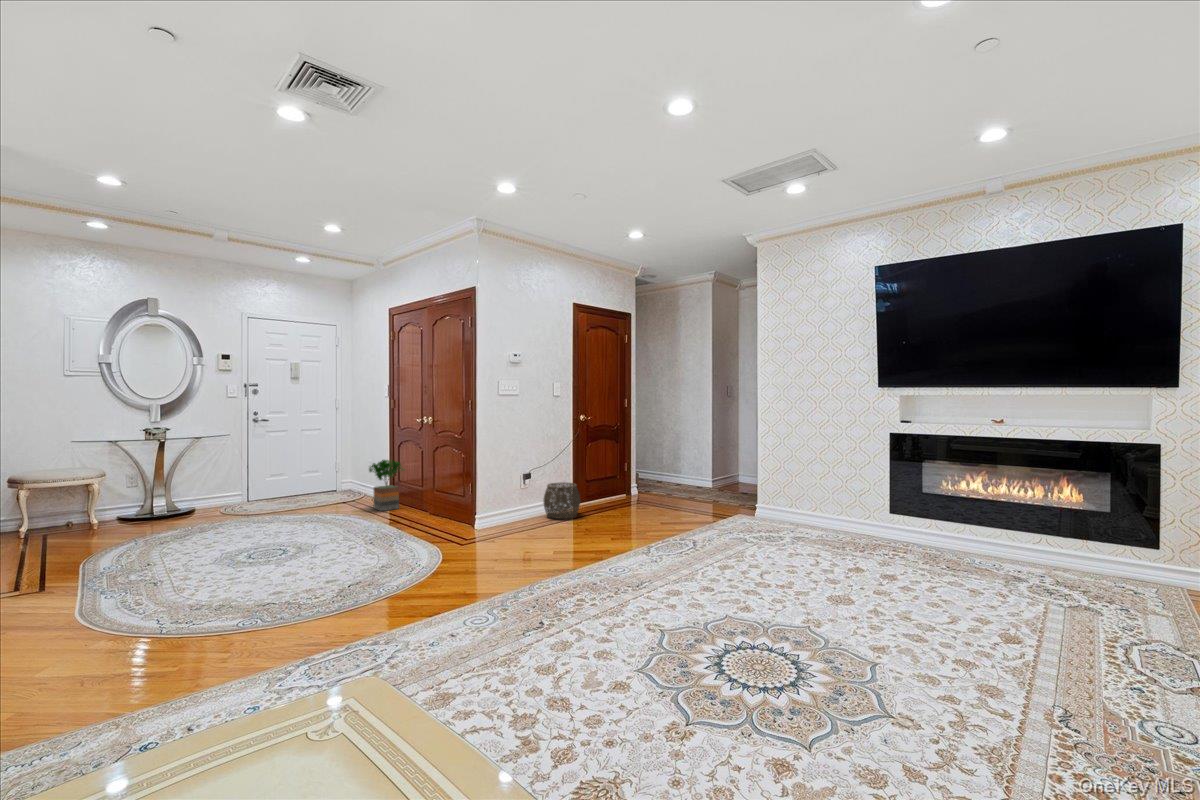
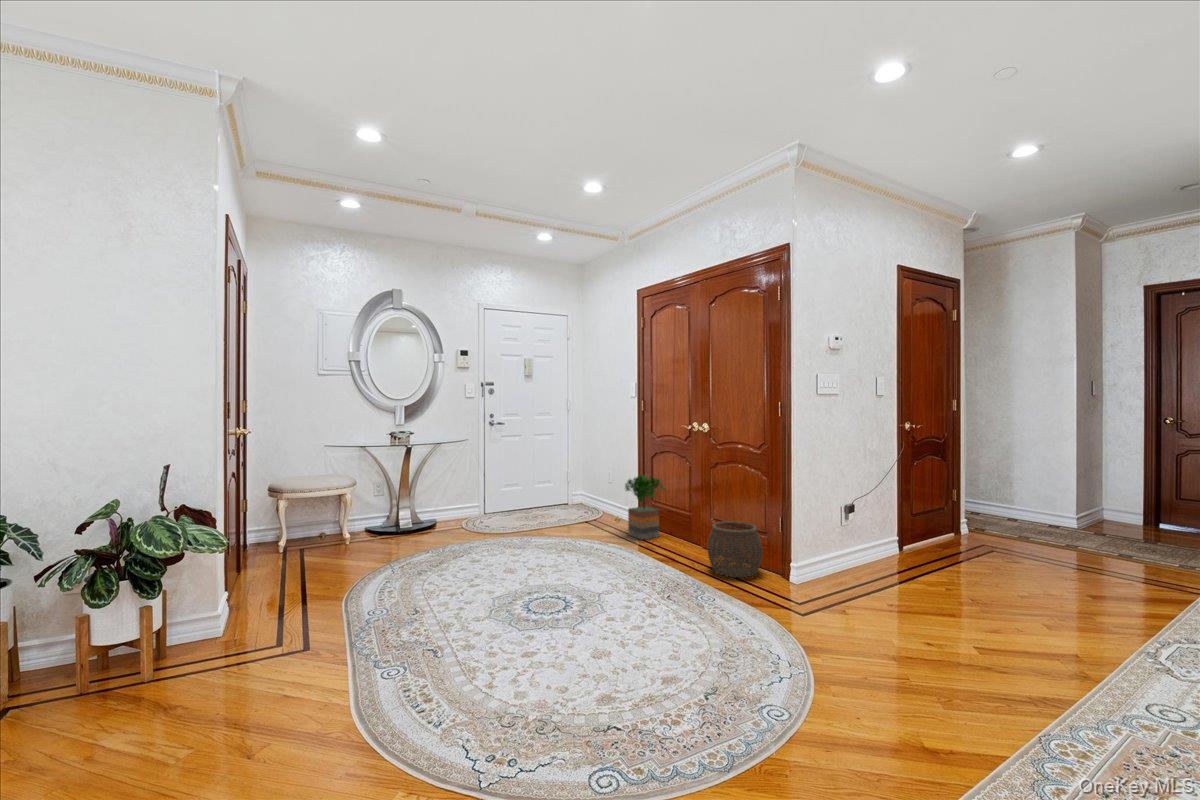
woven basket: present [543,482,580,519] -> present [707,521,762,578]

